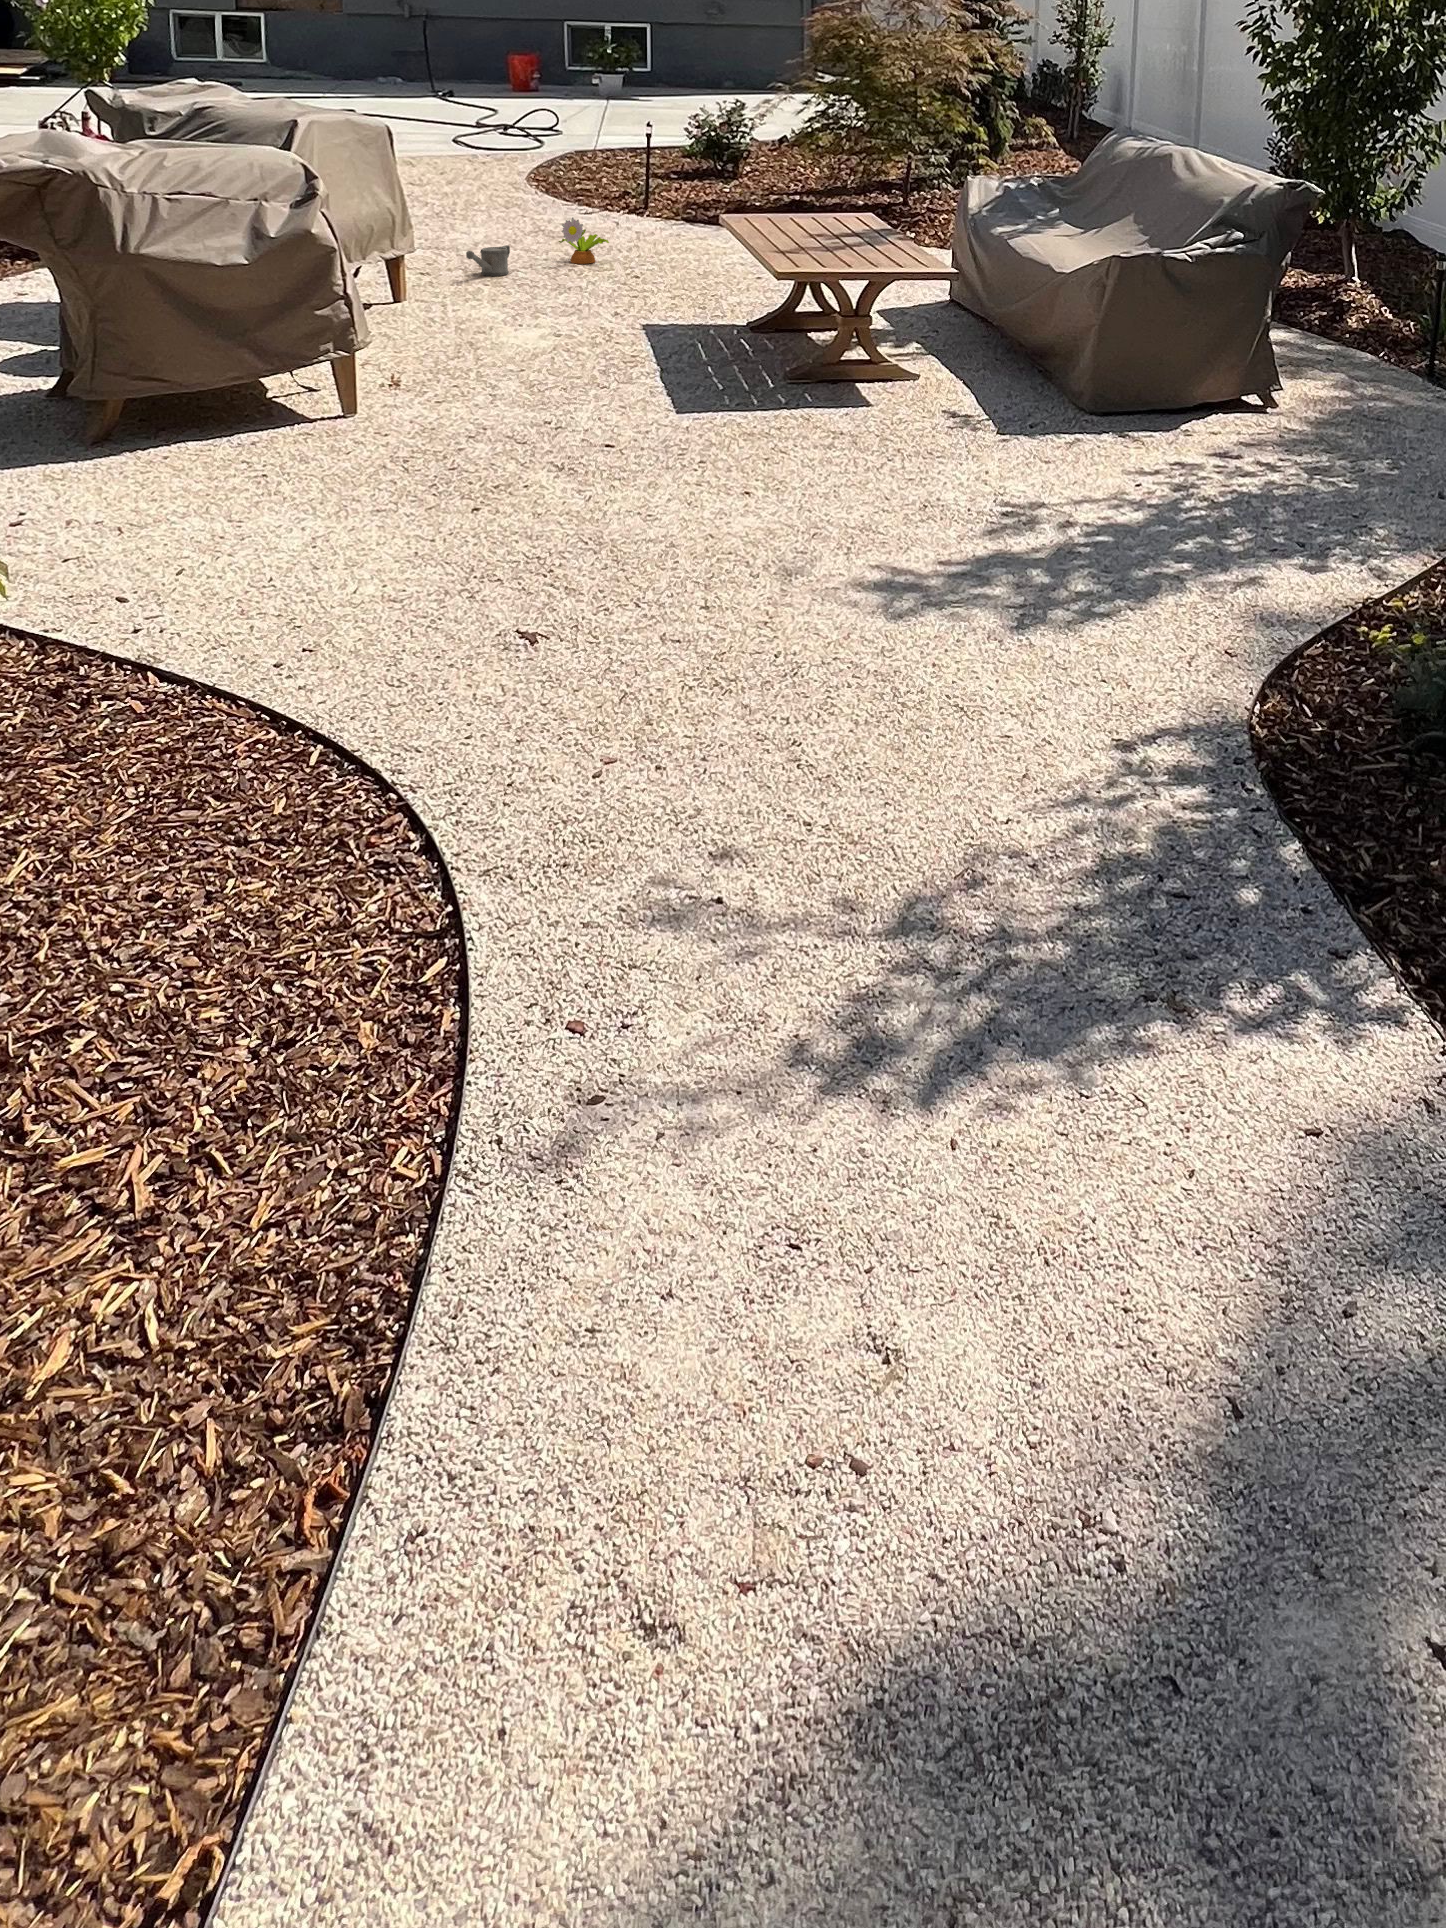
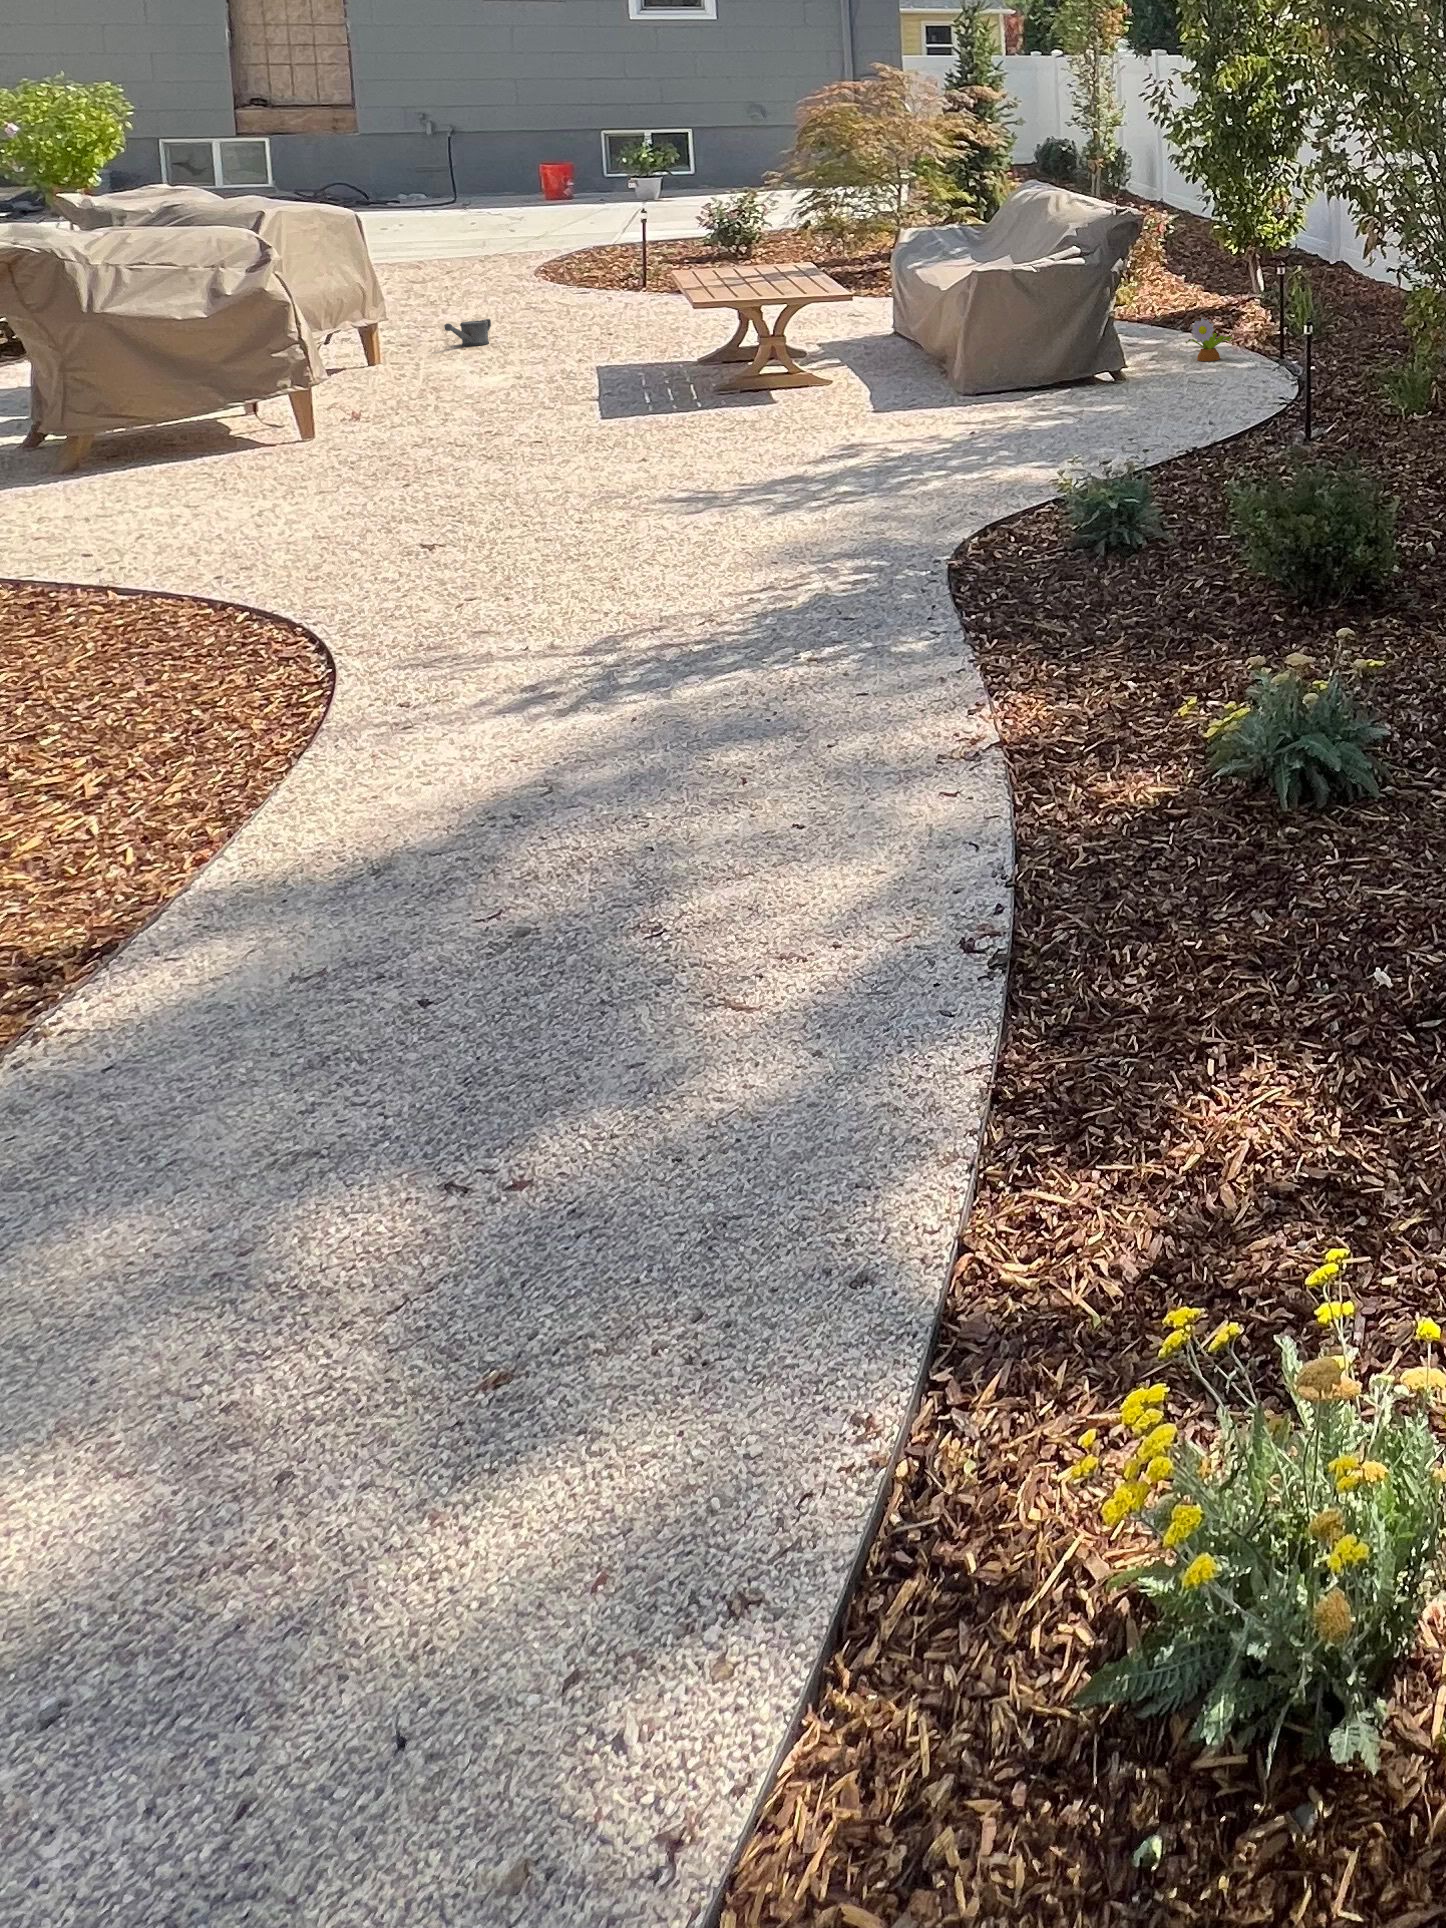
decorative plant: present [559,217,609,264] -> present [1185,318,1234,361]

